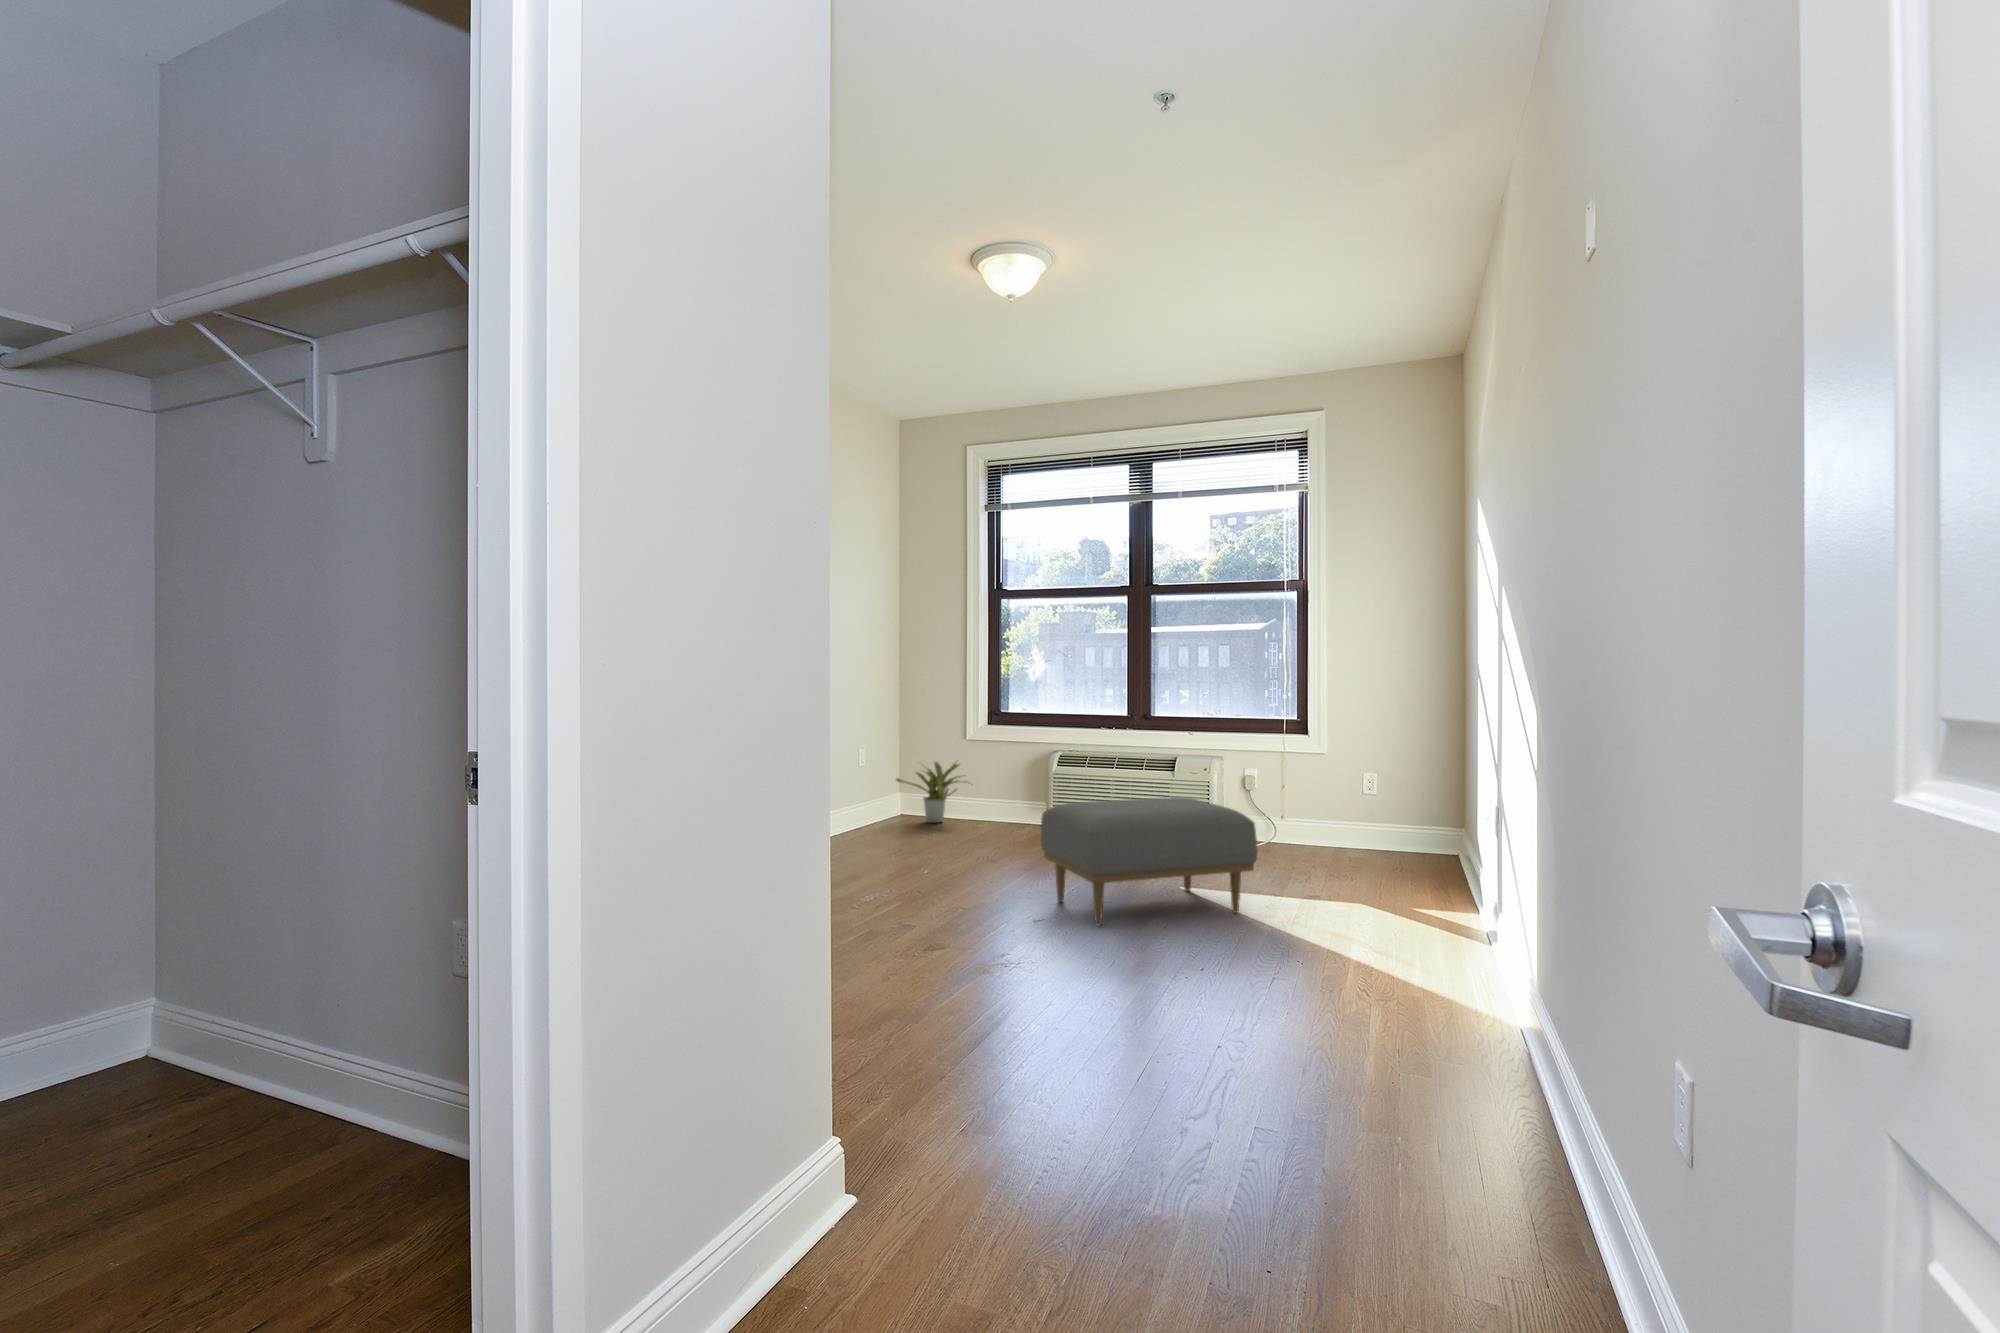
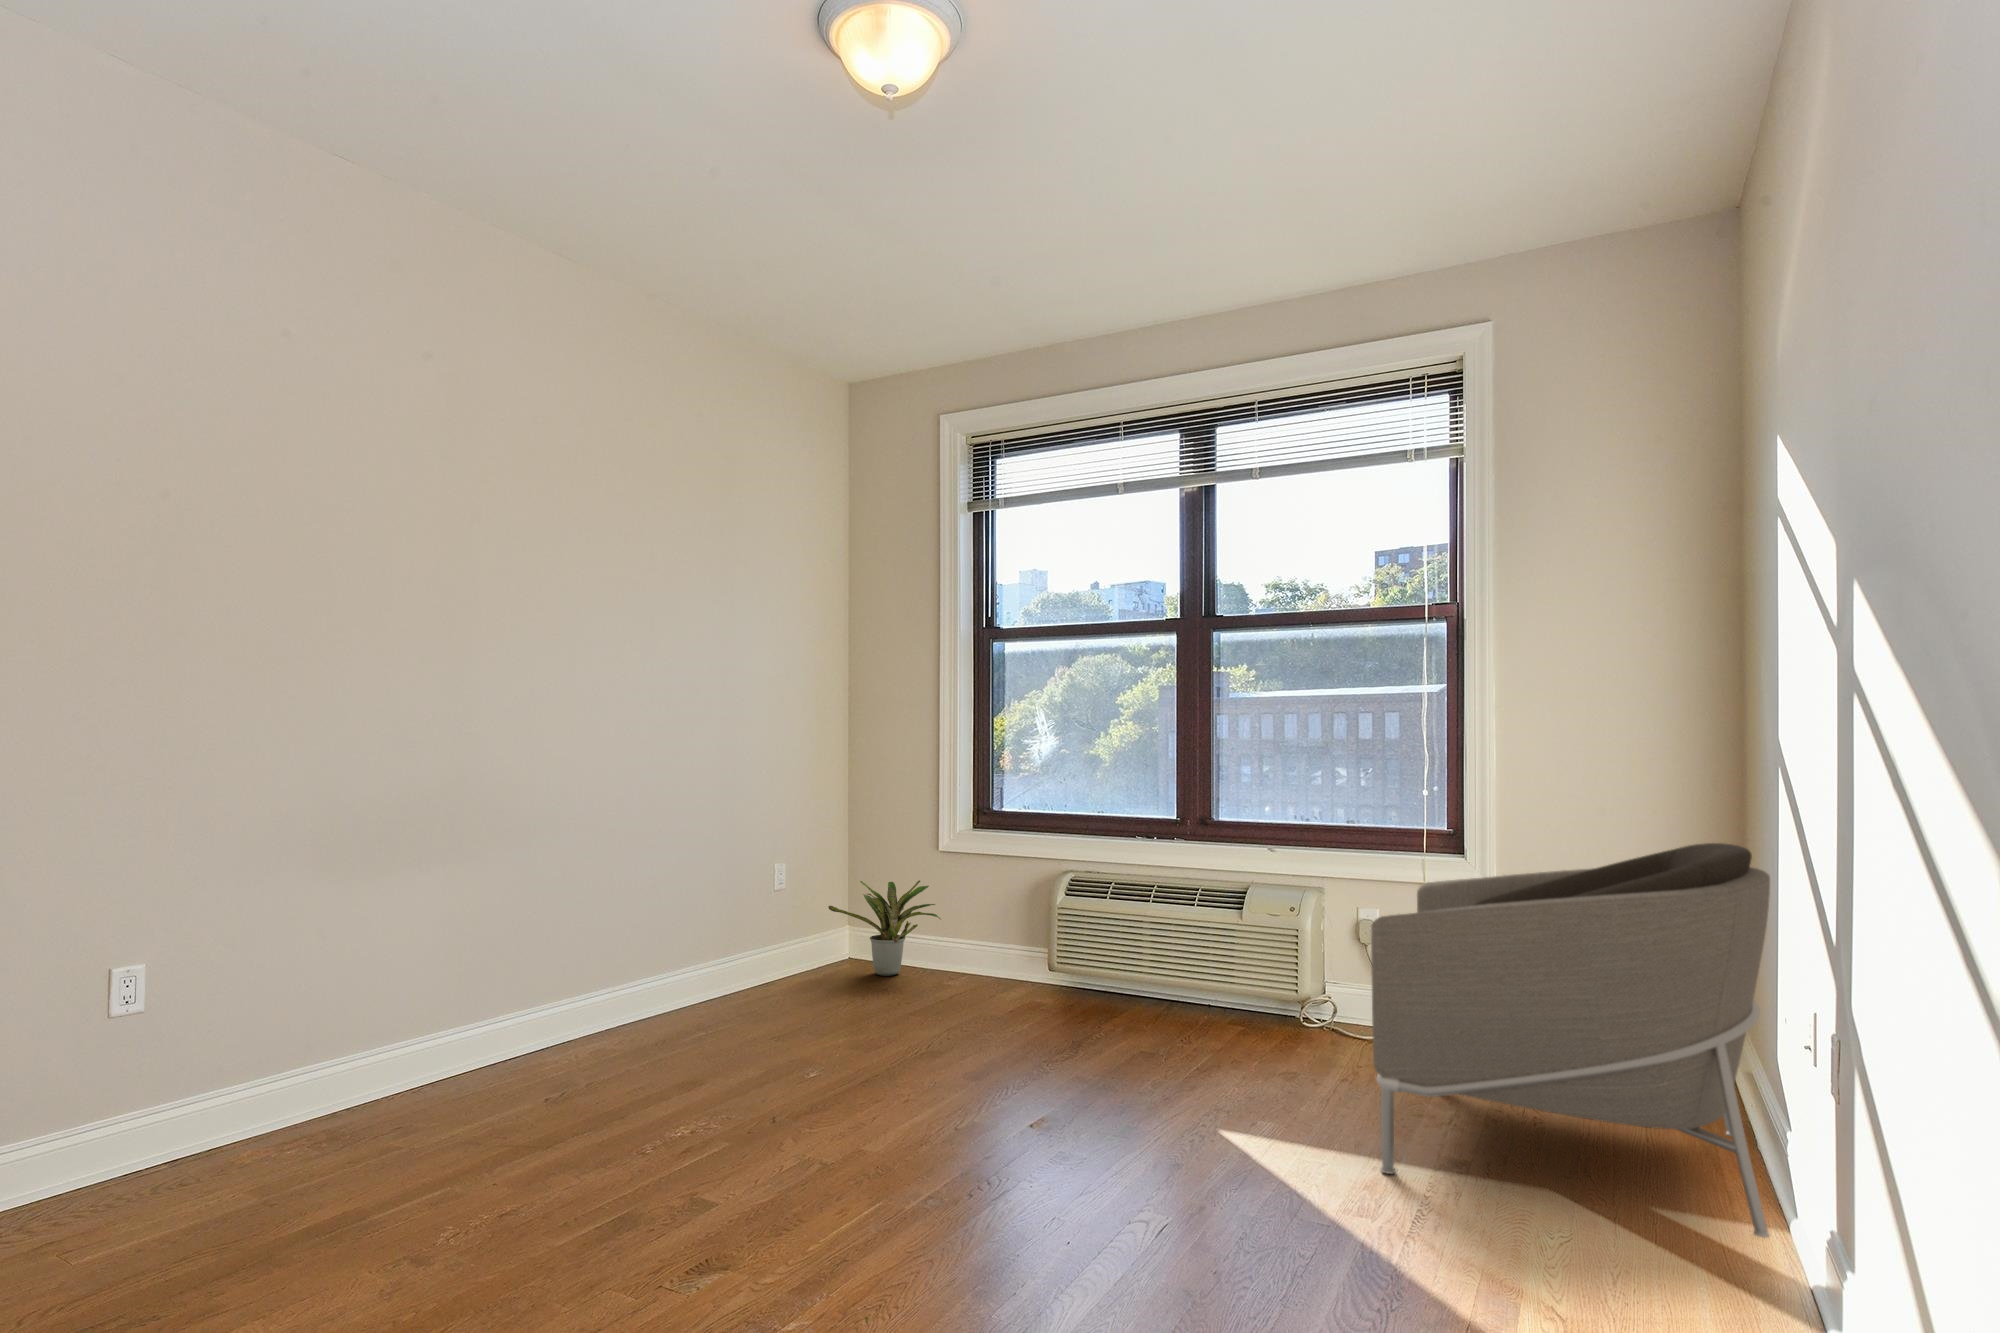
armchair: none [1270,721,1476,915] -> present [1371,843,1770,1238]
ottoman: present [1041,797,1258,926] -> none [958,972,1339,1226]

